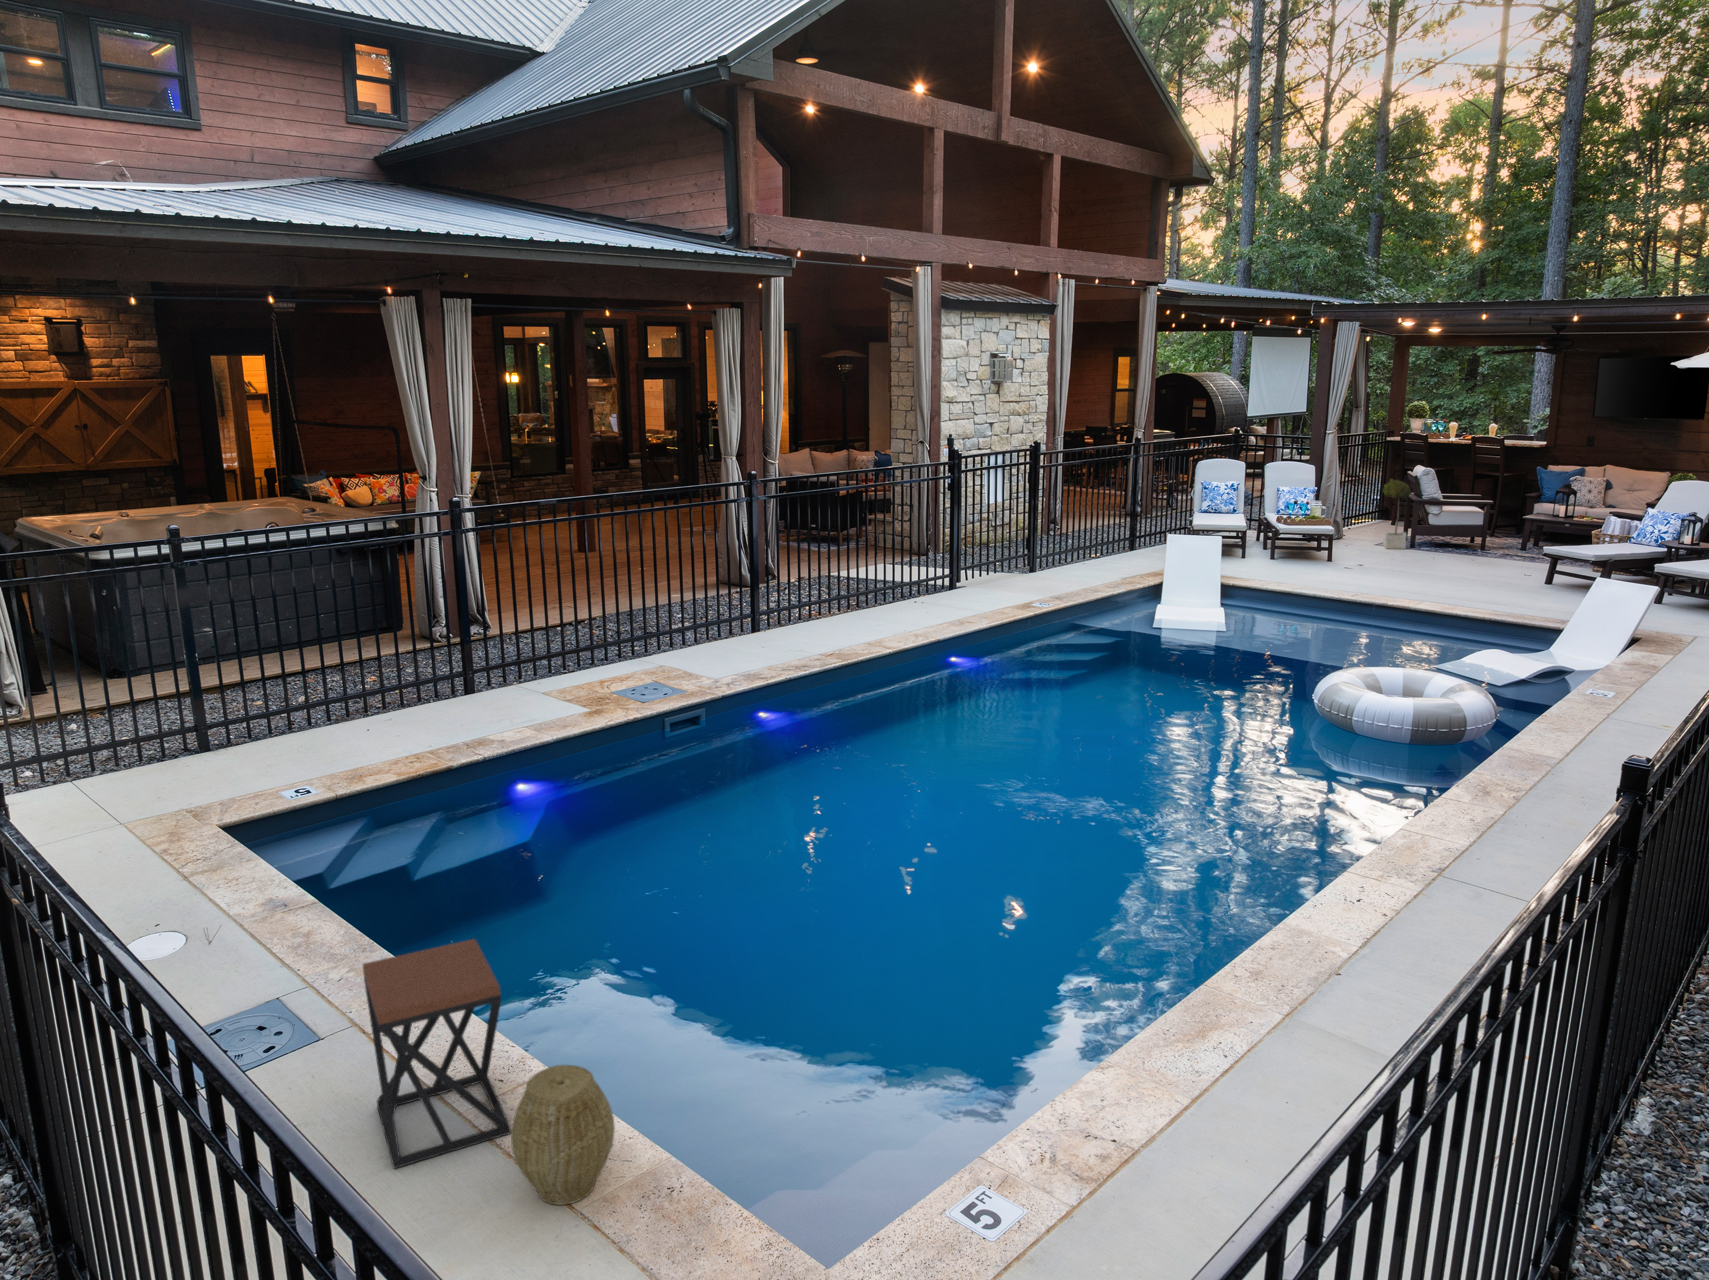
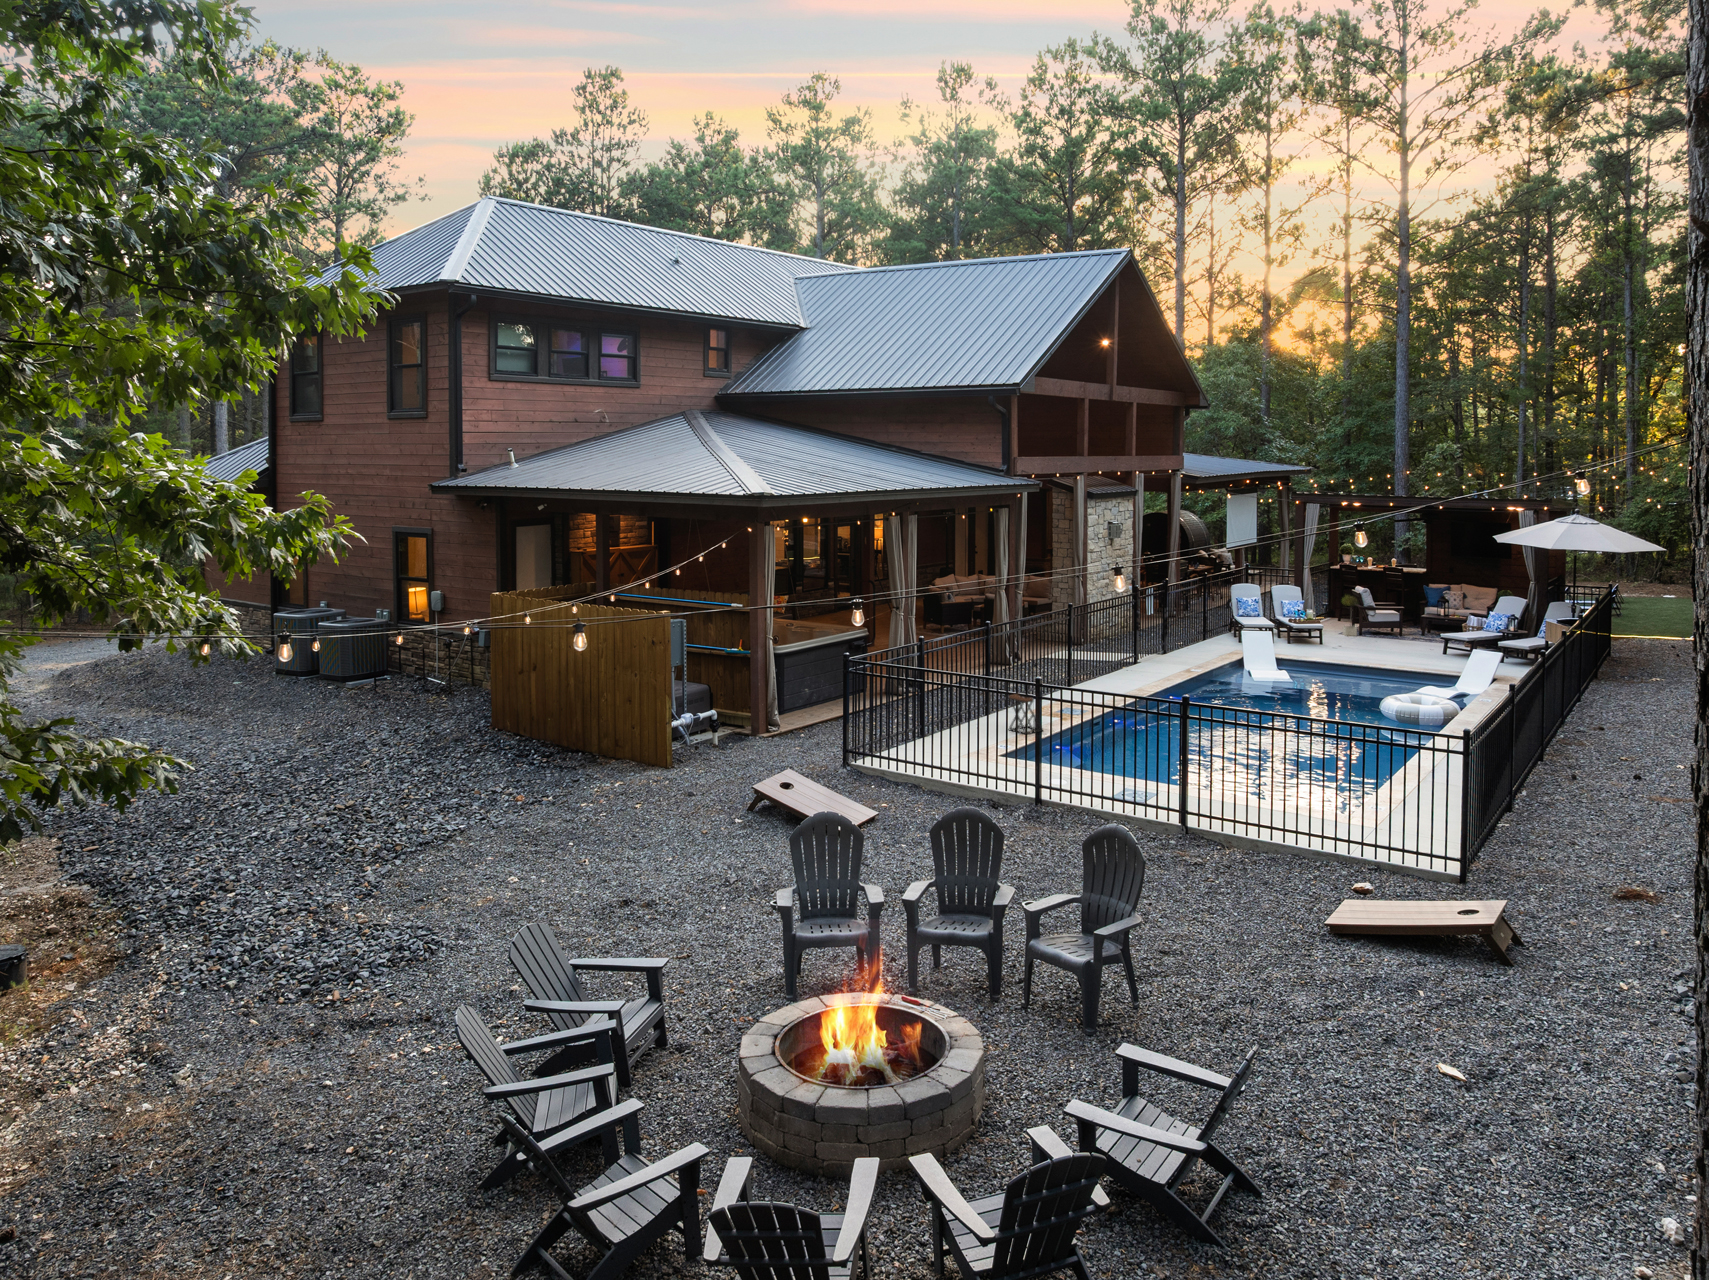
stool: present [363,939,511,1168] -> present [1009,694,1043,734]
woven basket: present [511,1065,615,1205] -> none [1253,782,1281,817]

